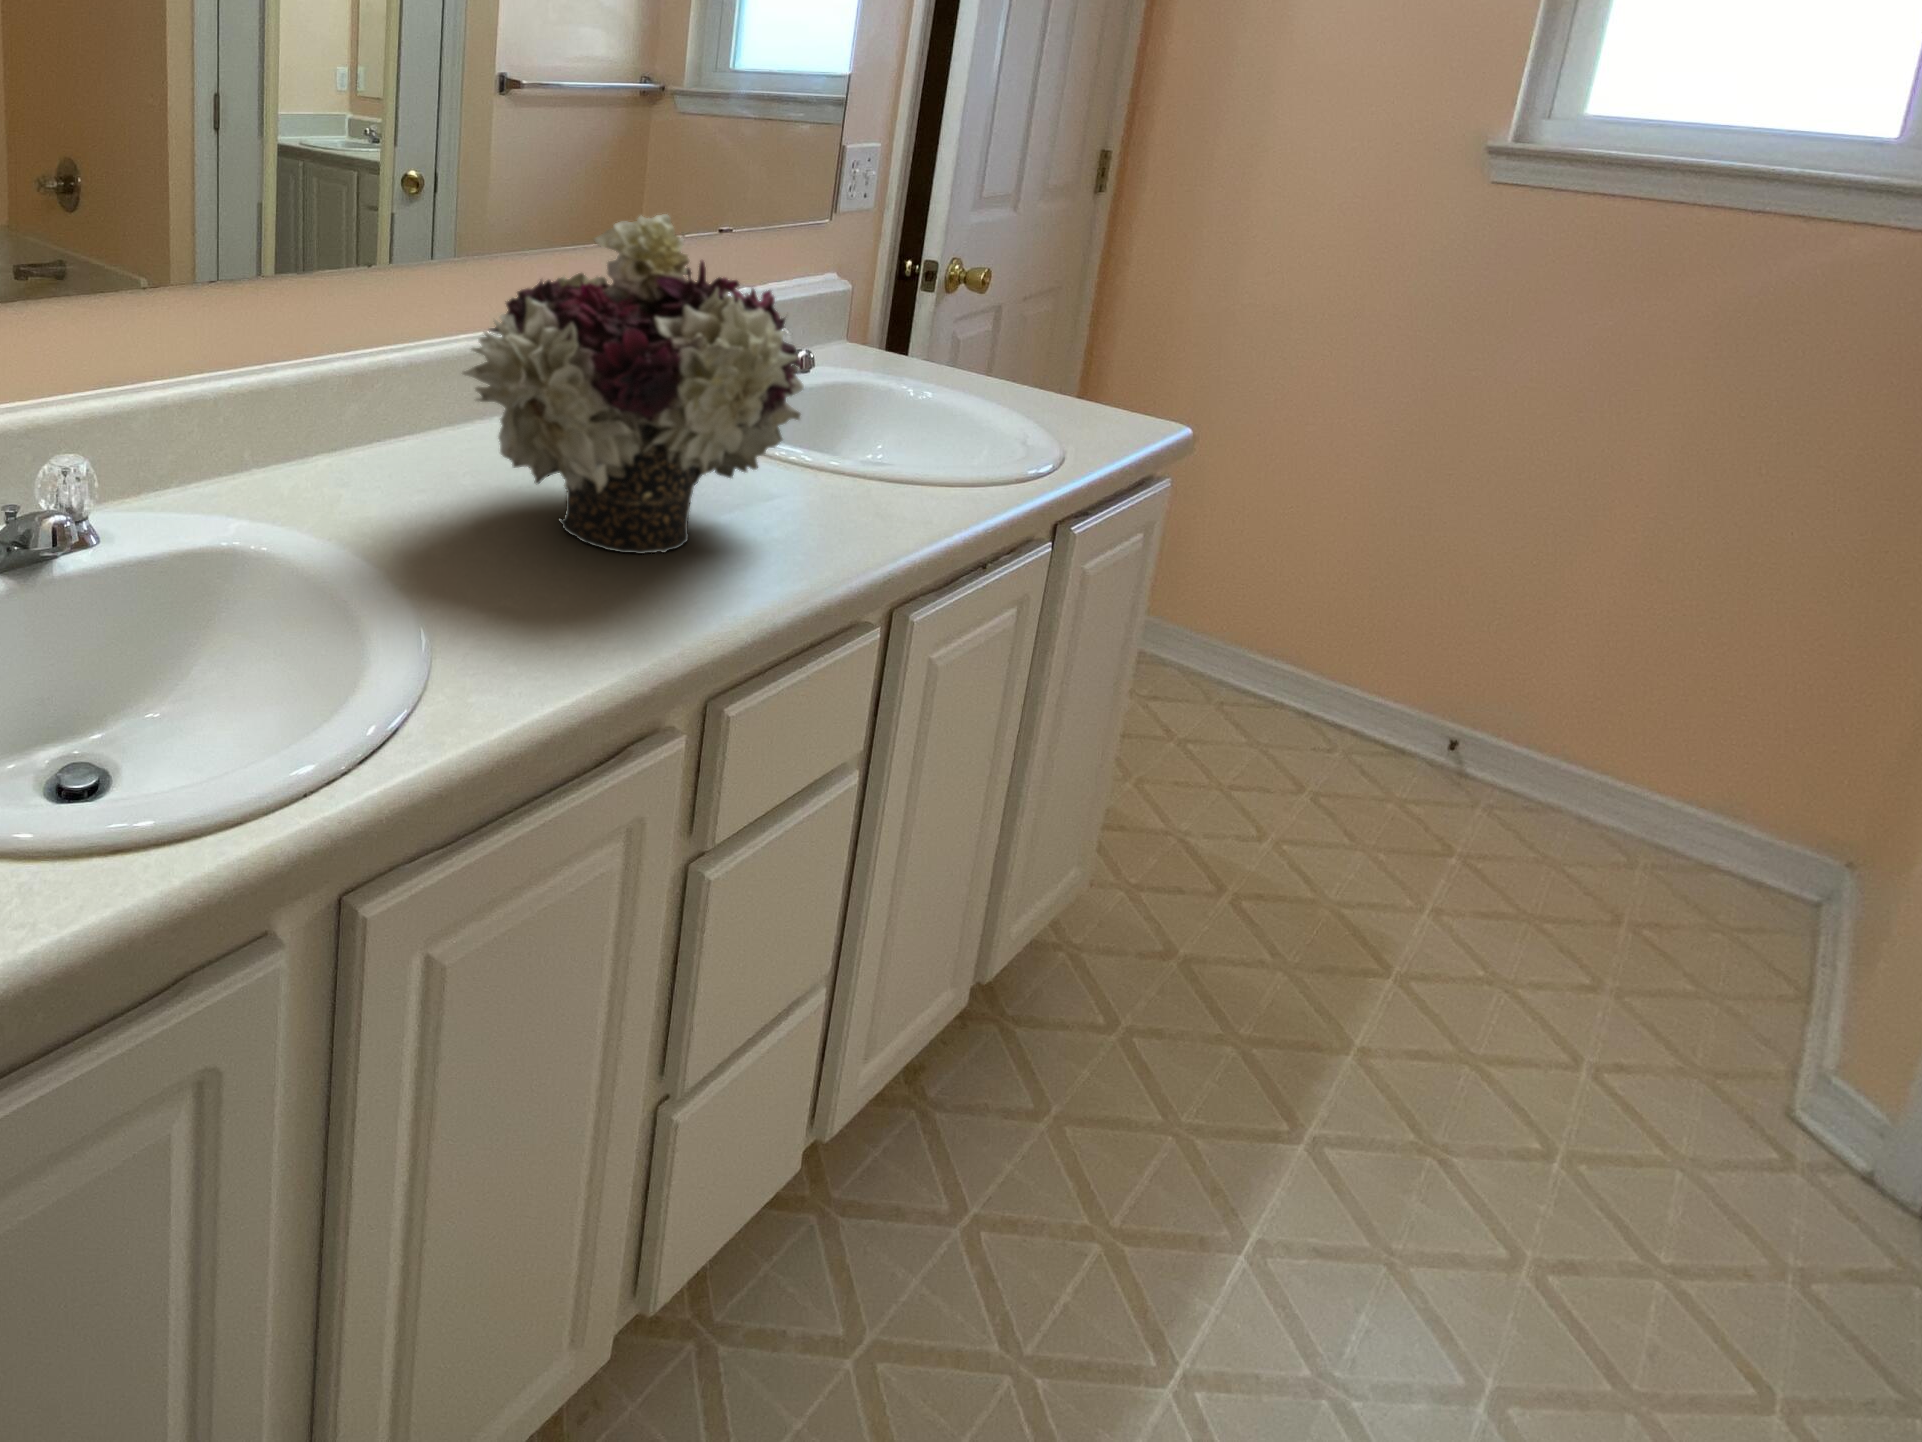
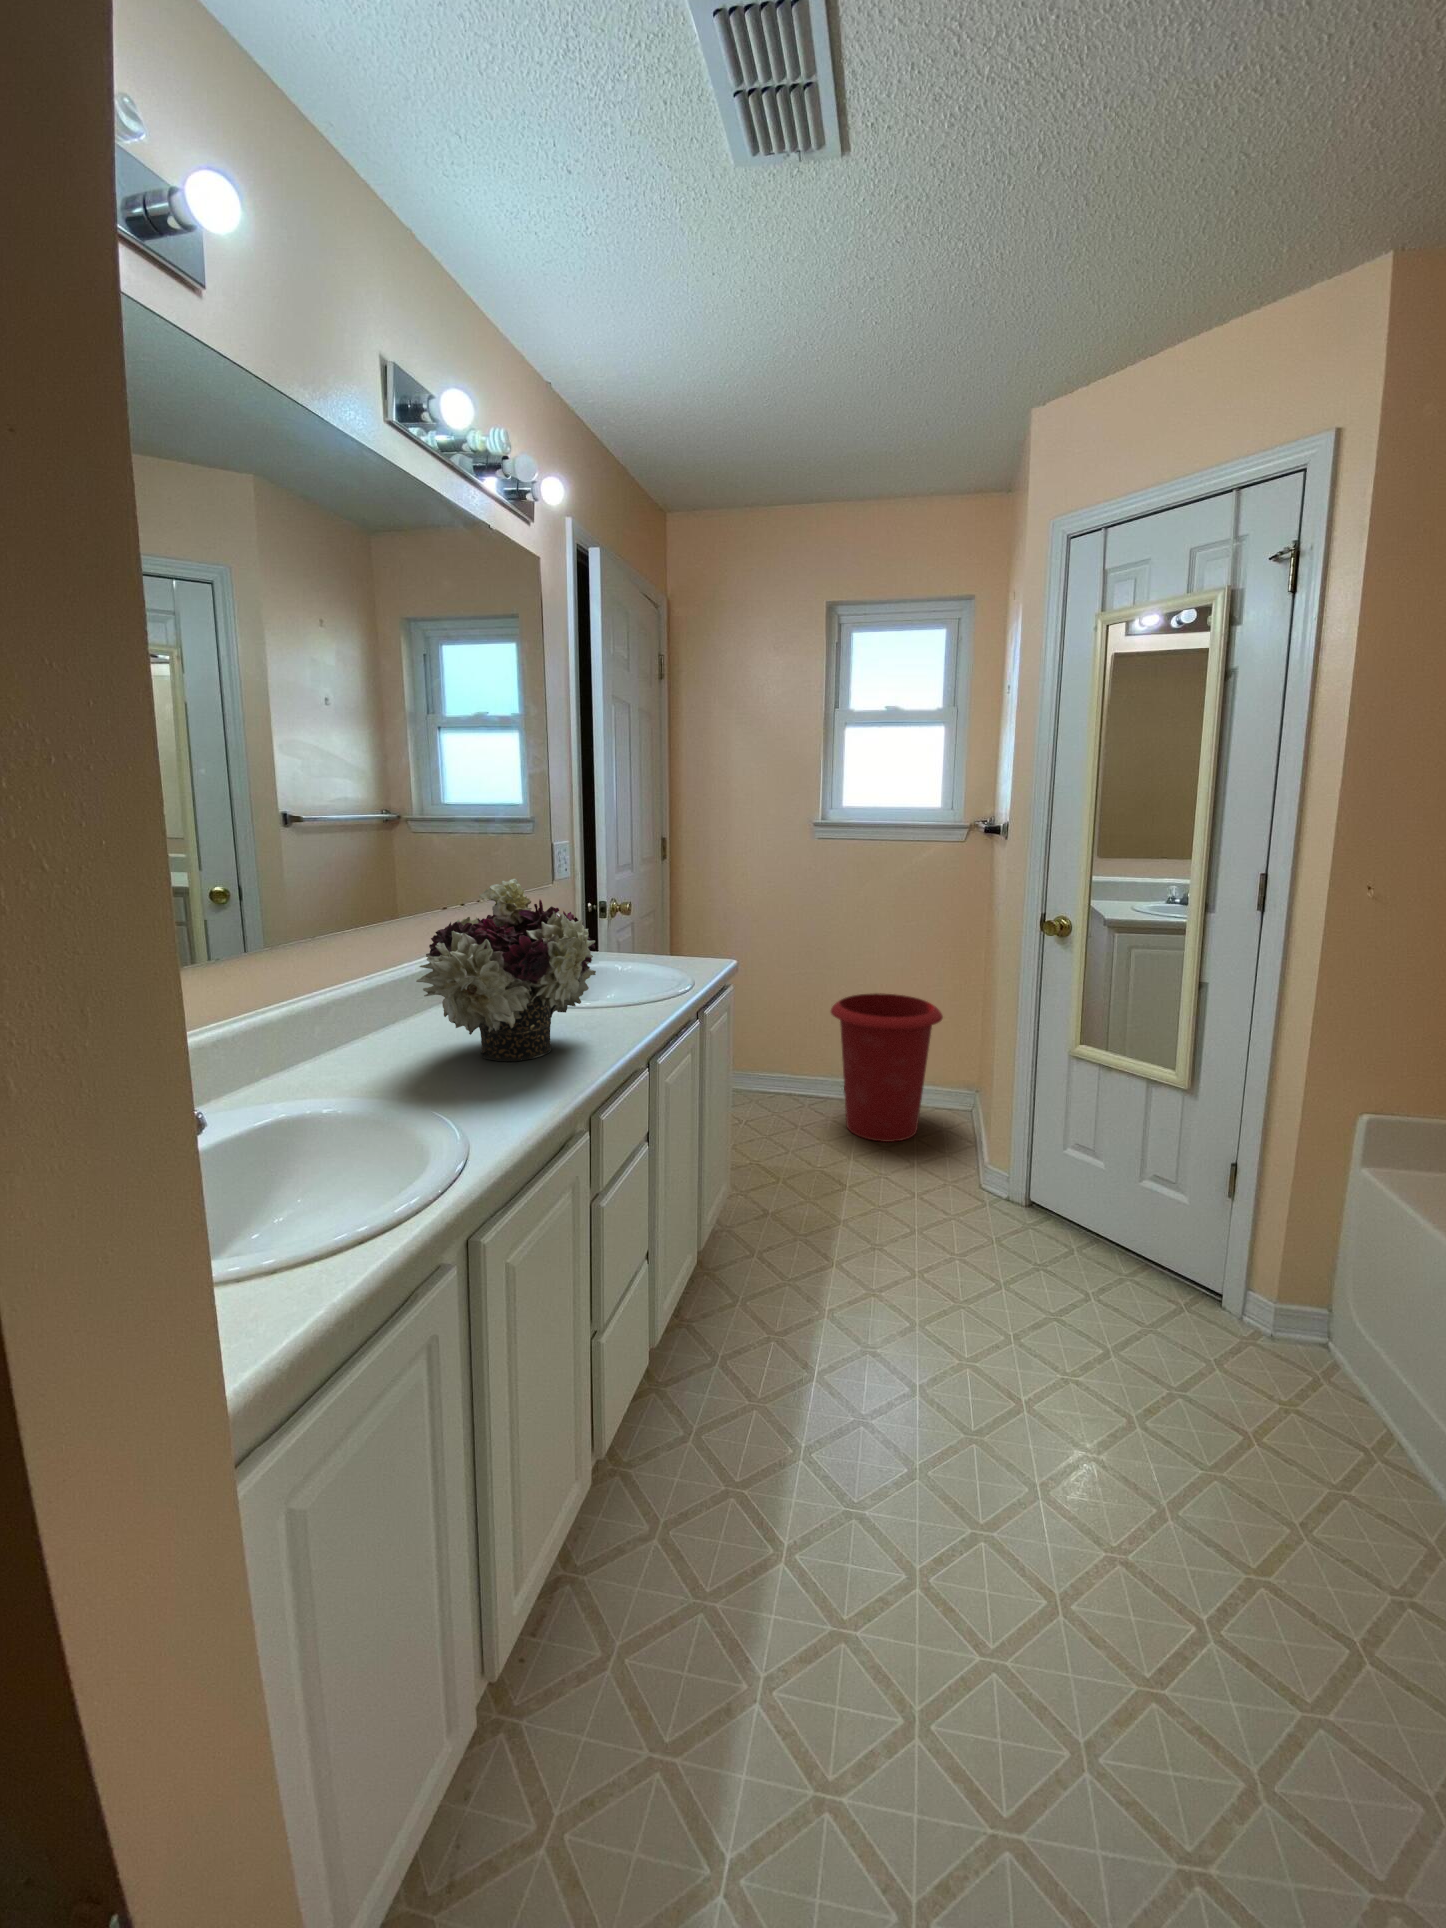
waste bin: none [1431,550,1792,920] -> present [831,993,943,1142]

